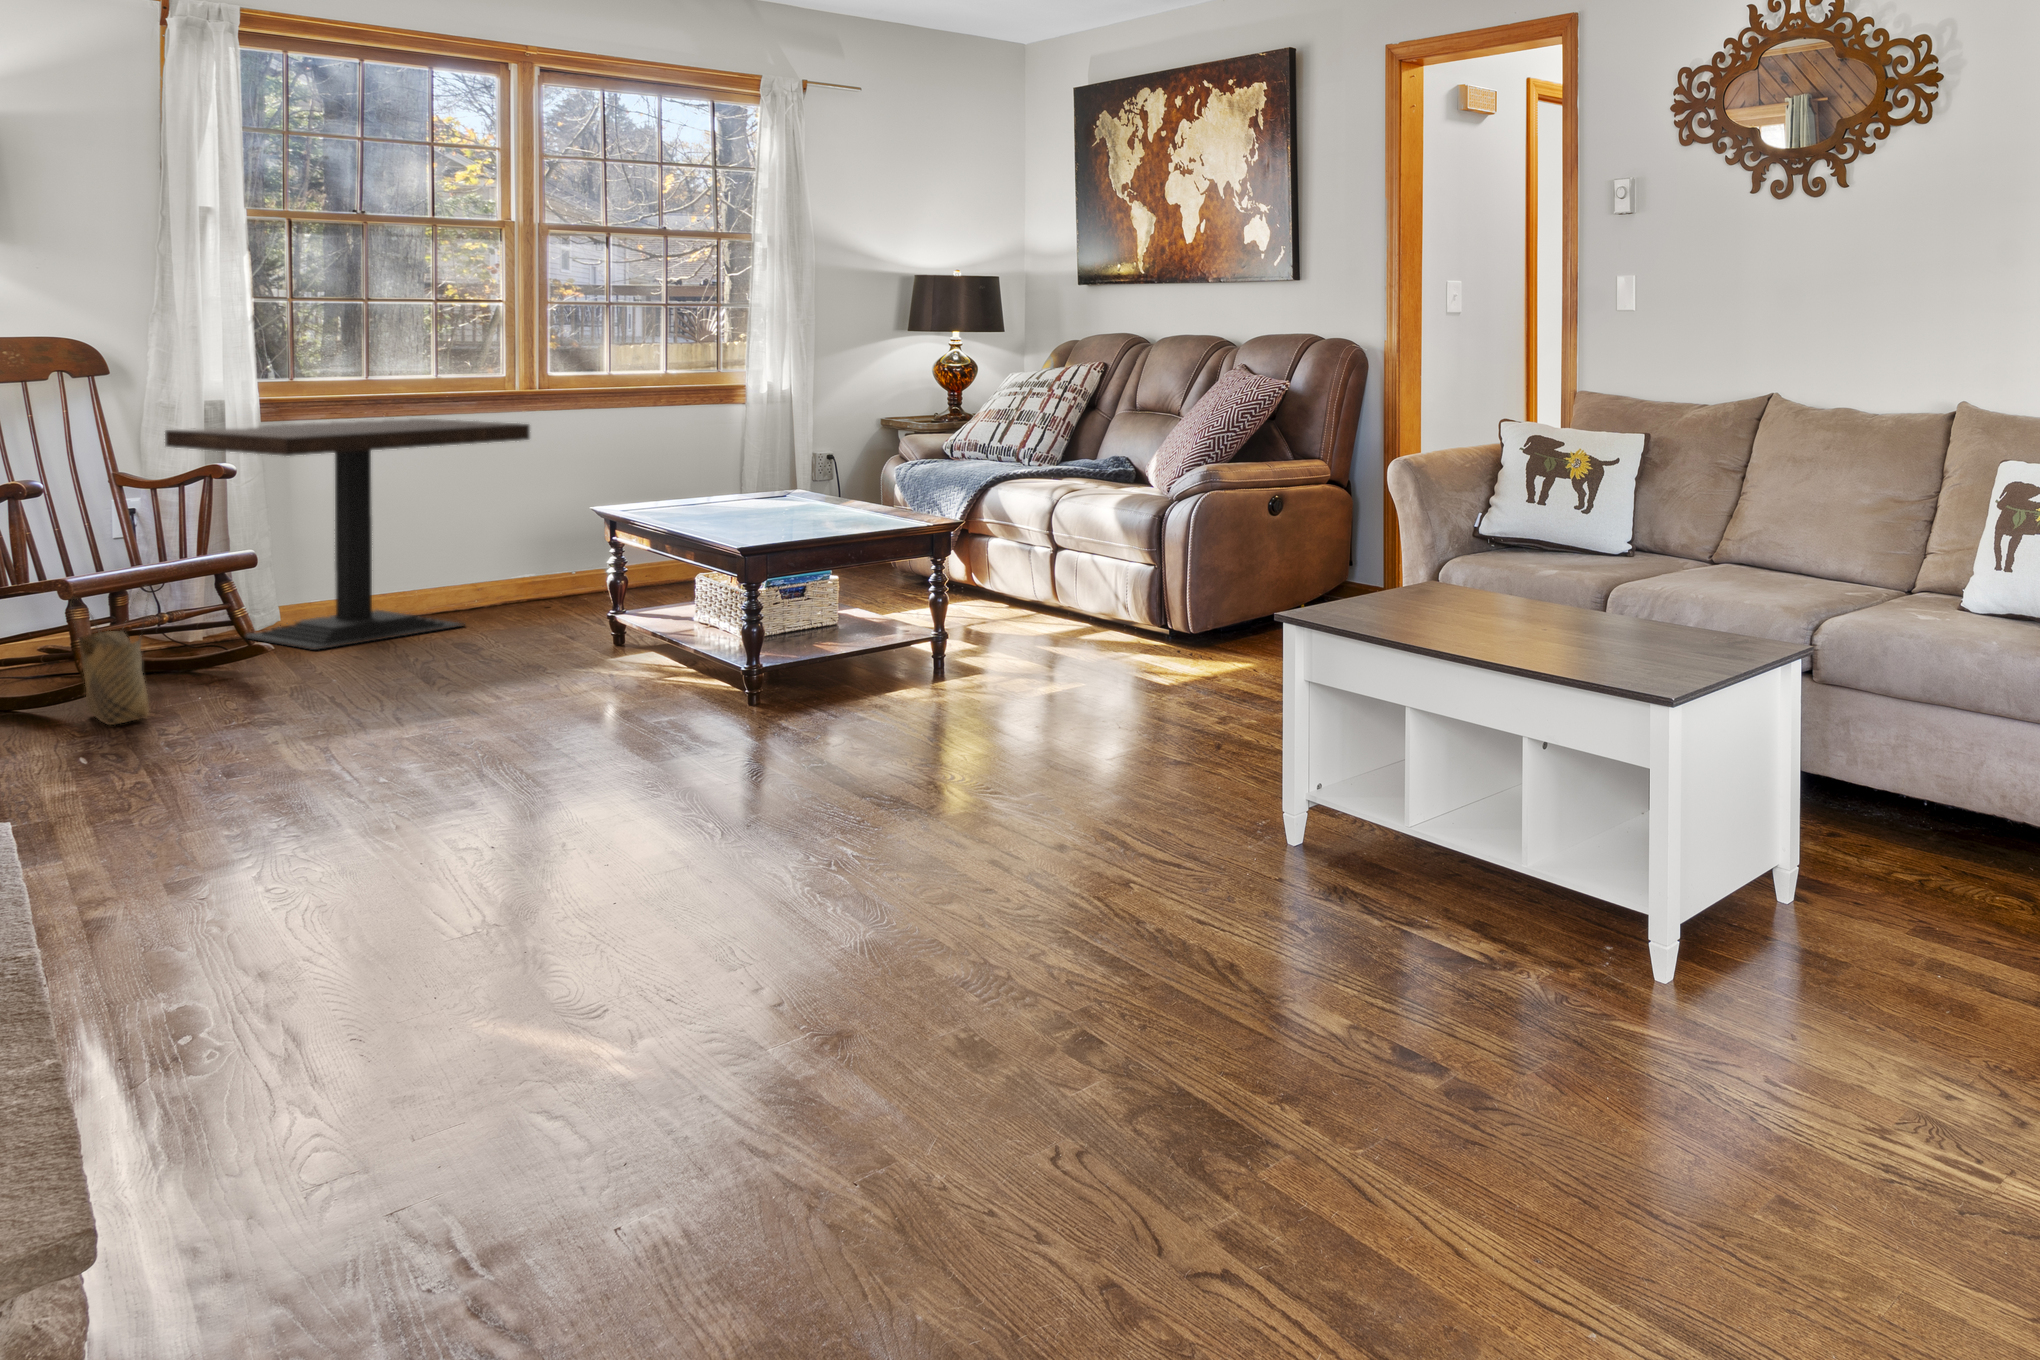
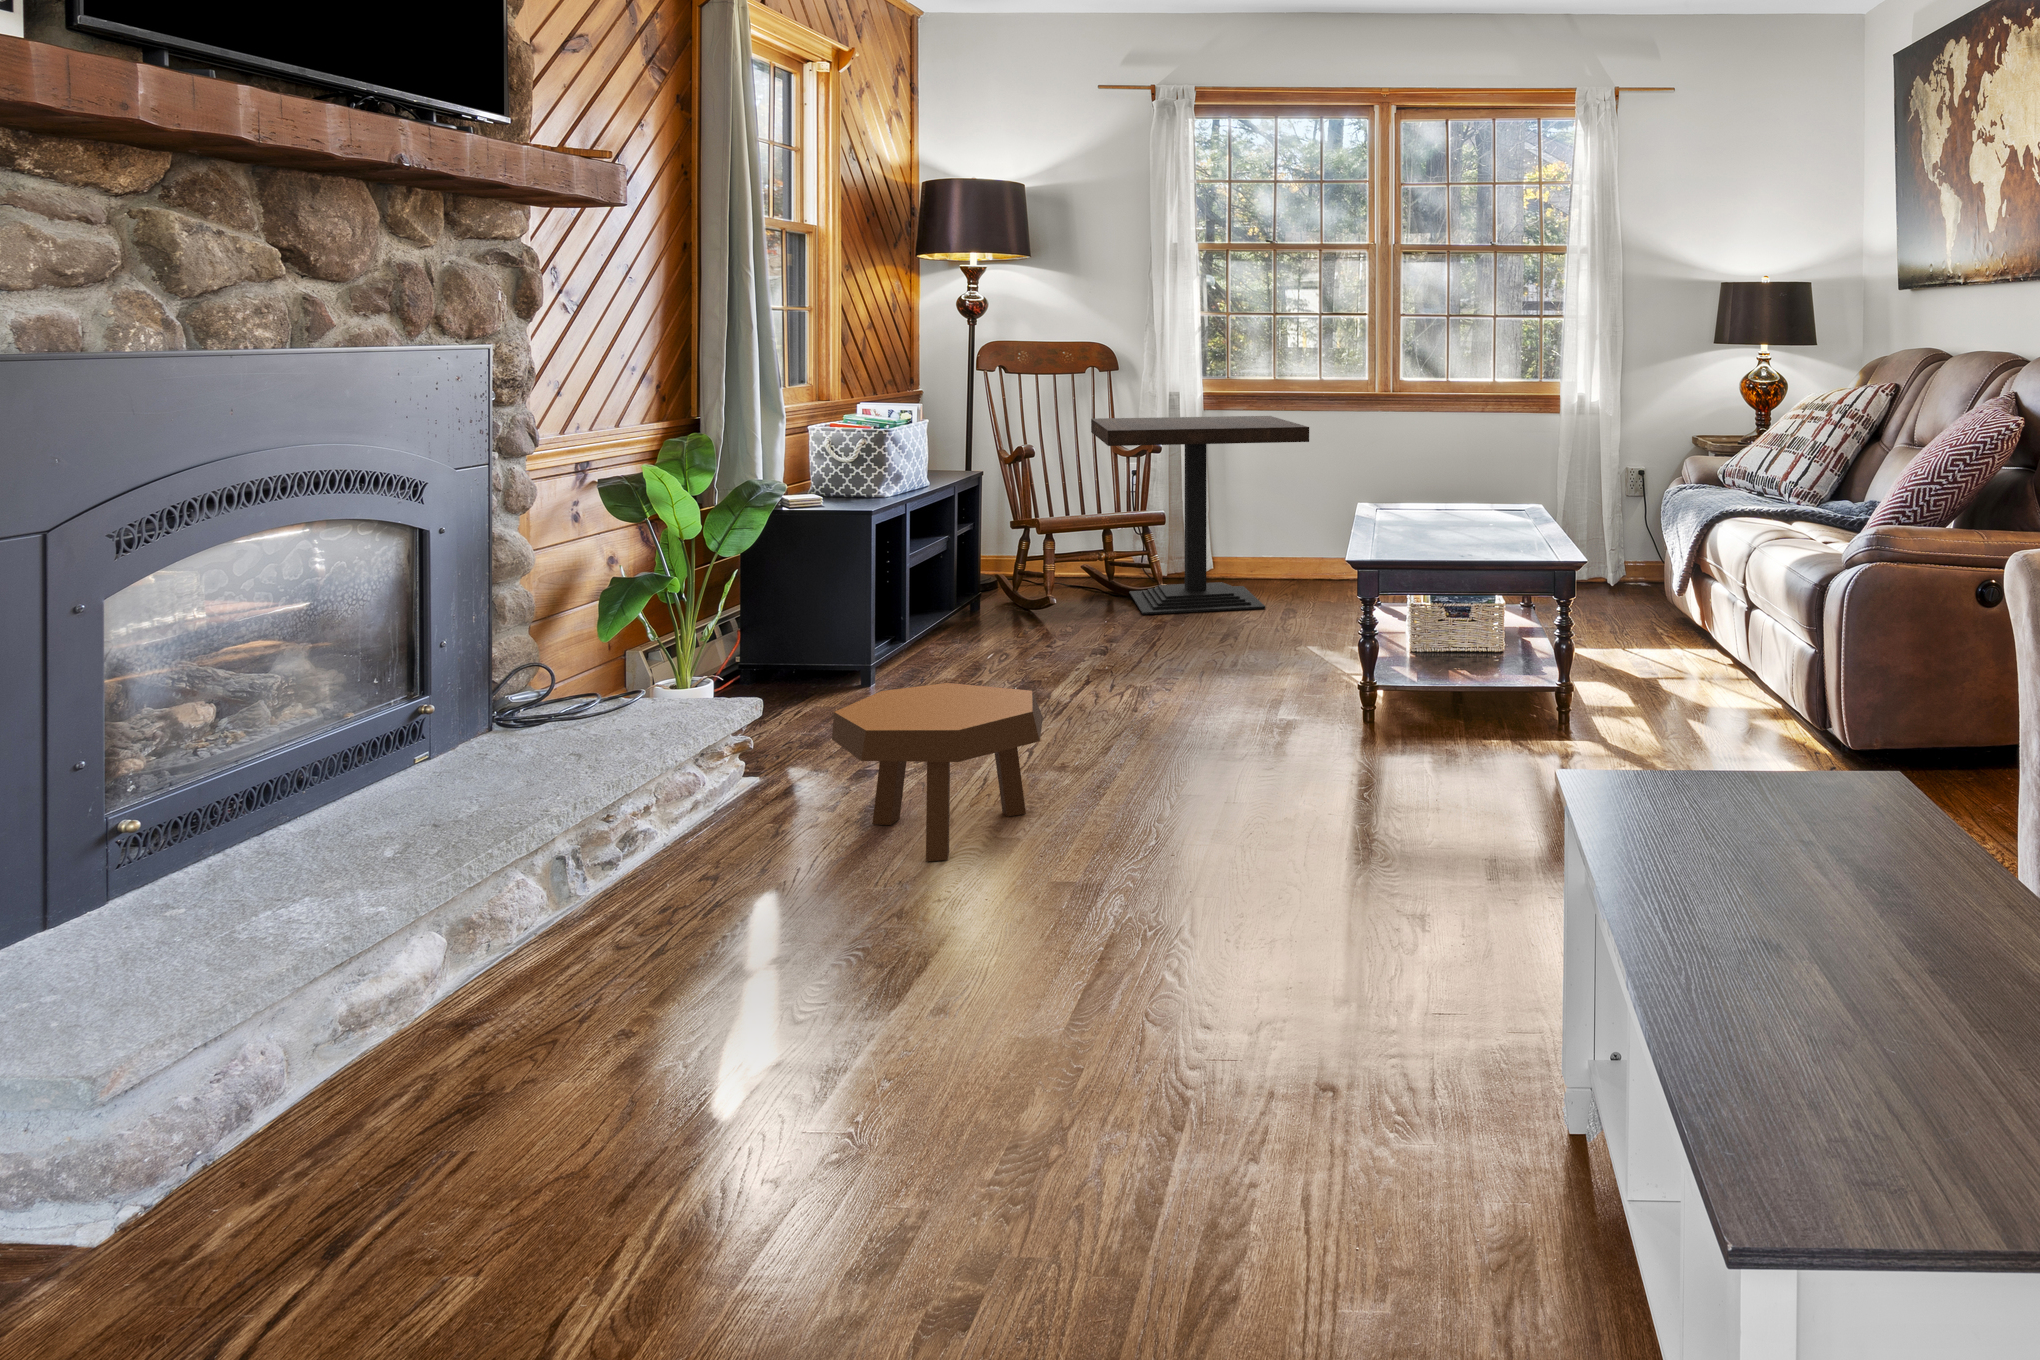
woven basket: present [73,587,149,725] -> none [911,549,960,662]
footstool: none [407,668,641,823] -> present [832,683,1043,861]

